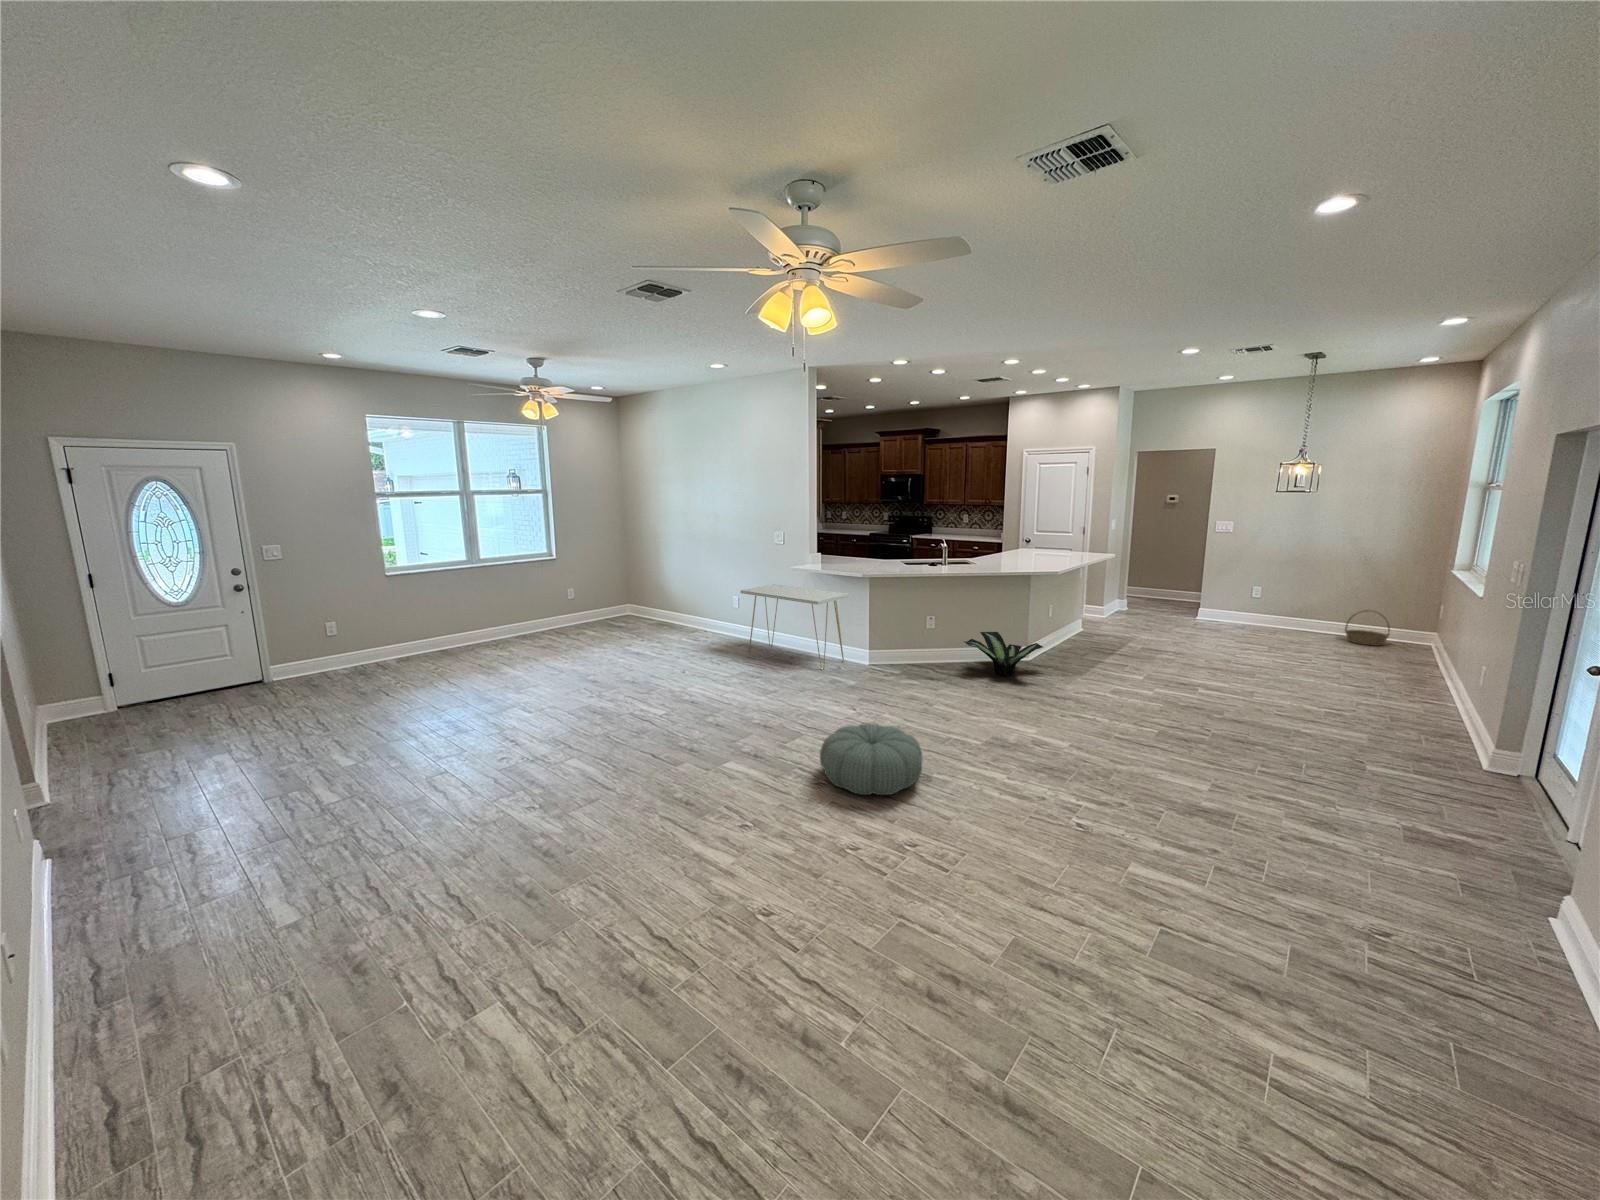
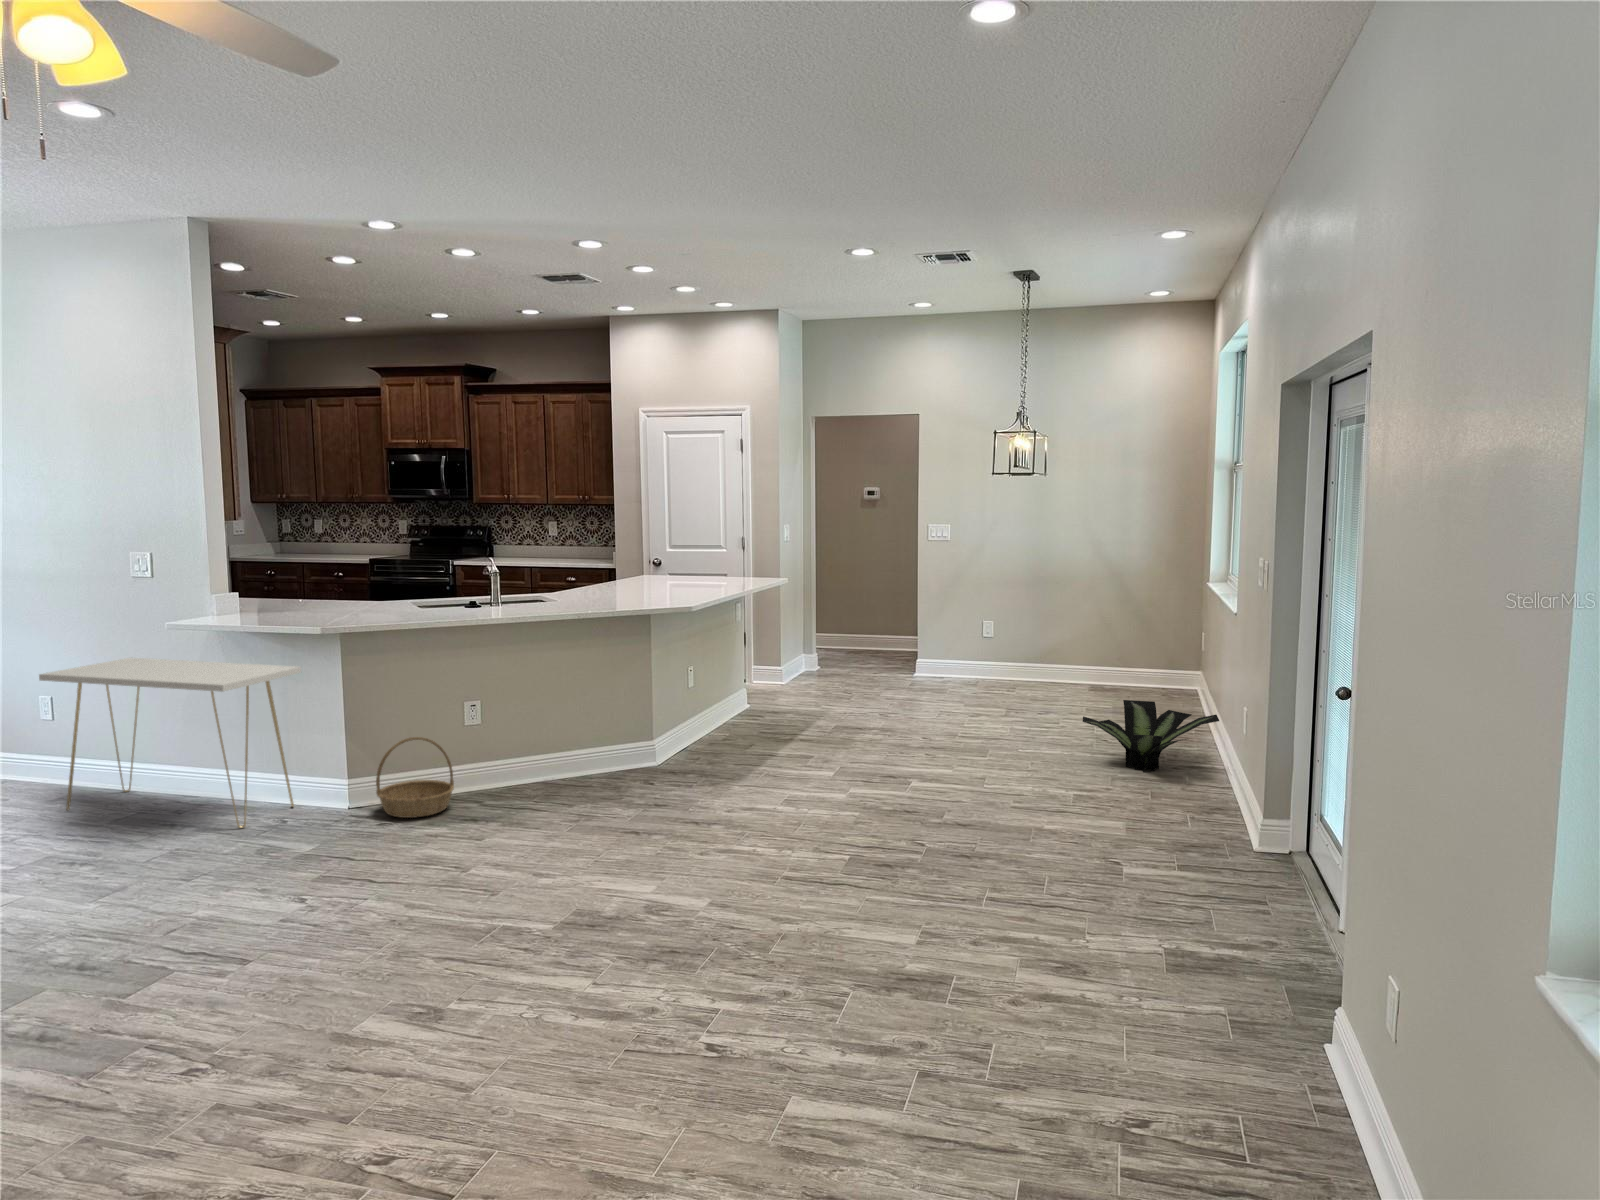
basket: present [1345,610,1390,646] -> present [376,737,454,818]
potted plant: present [964,632,1043,676] -> present [1083,700,1219,772]
pouf: present [820,723,923,795] -> none [187,921,423,1079]

